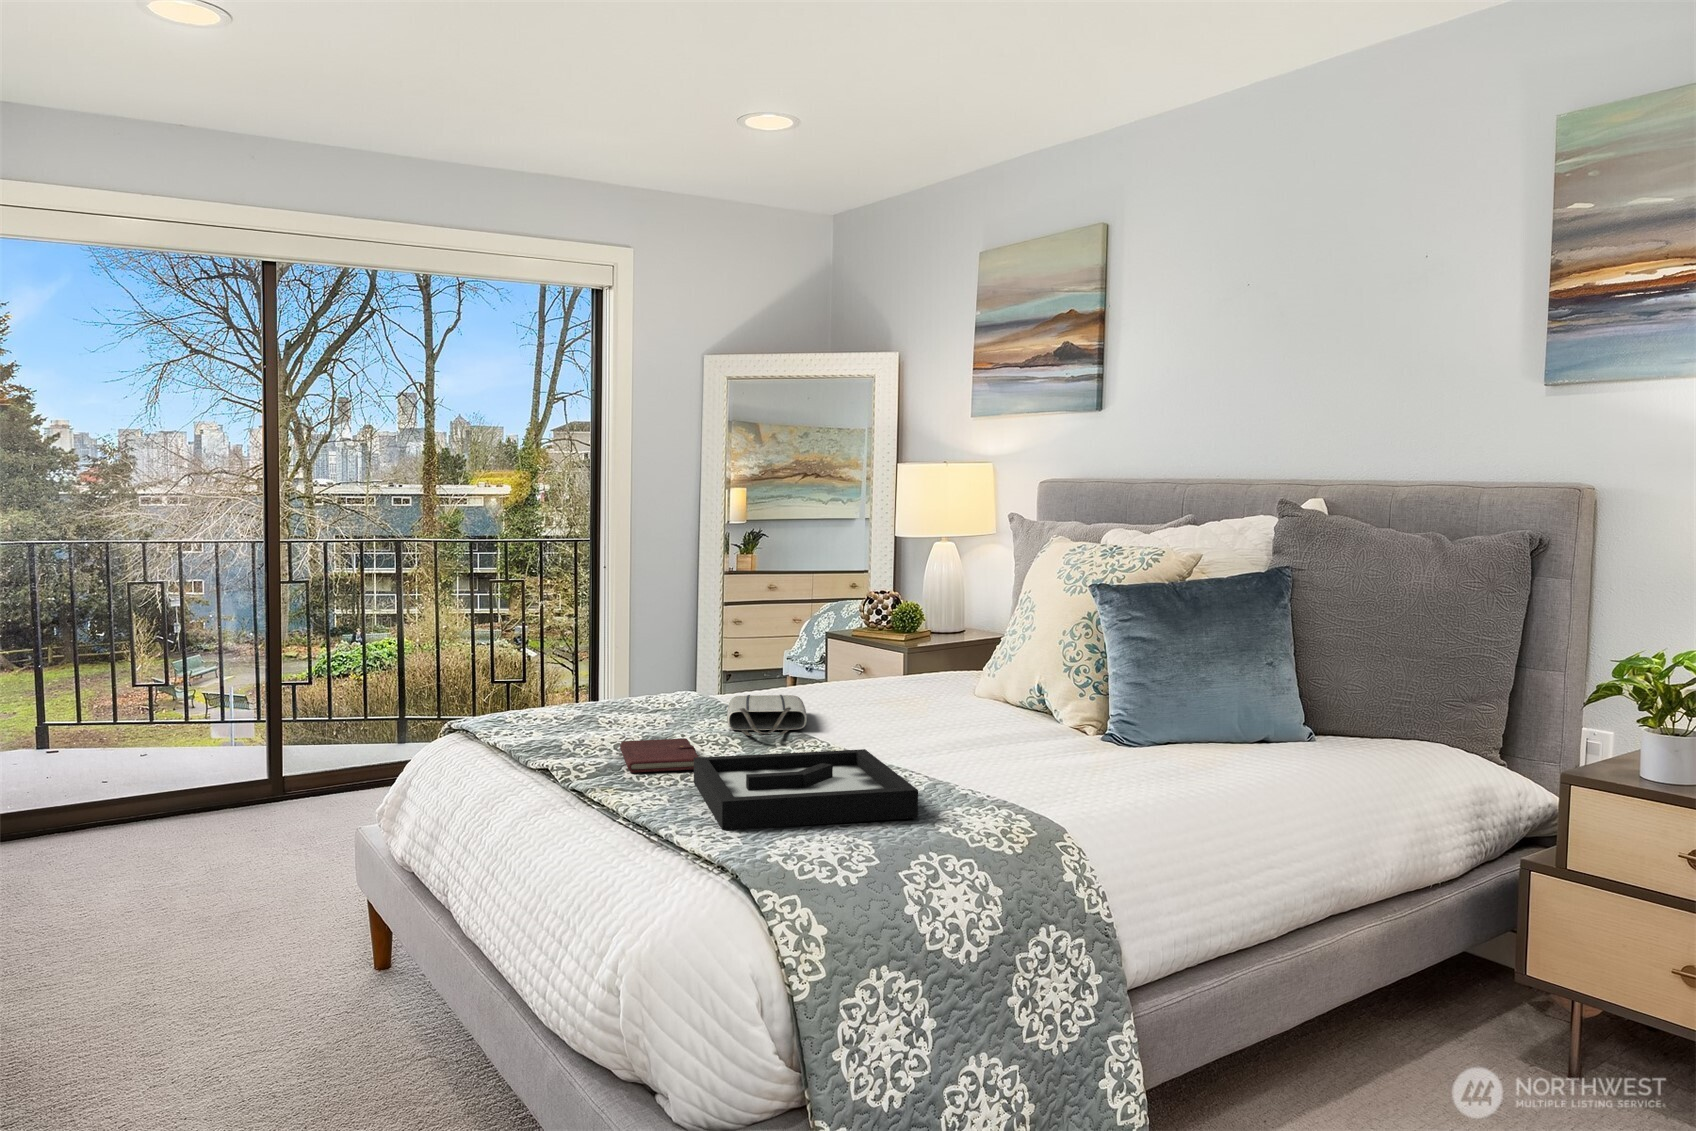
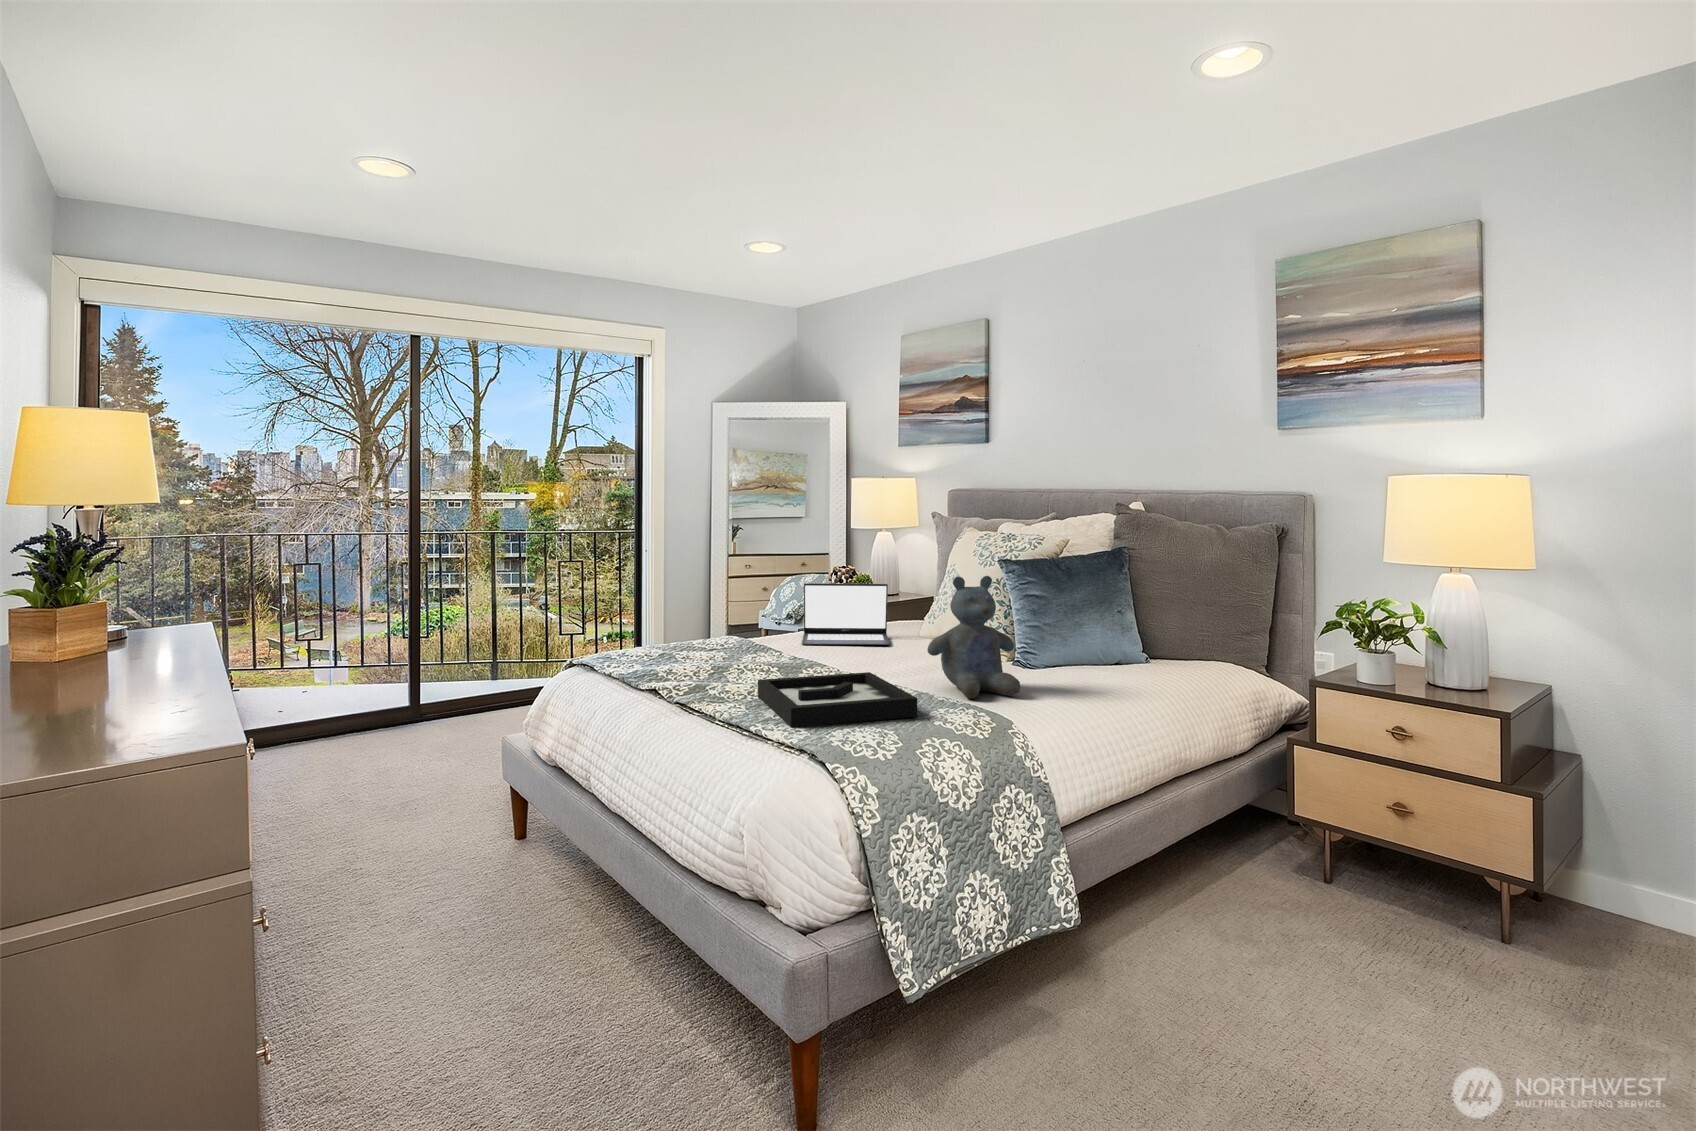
stuffed bear: none [952,606,1091,792] -> present [927,576,1021,699]
laptop: none [793,614,926,708] -> present [802,583,890,645]
tote bag: present [727,695,807,736] -> none [762,638,818,665]
notebook: present [620,738,698,773] -> none [699,667,759,691]

